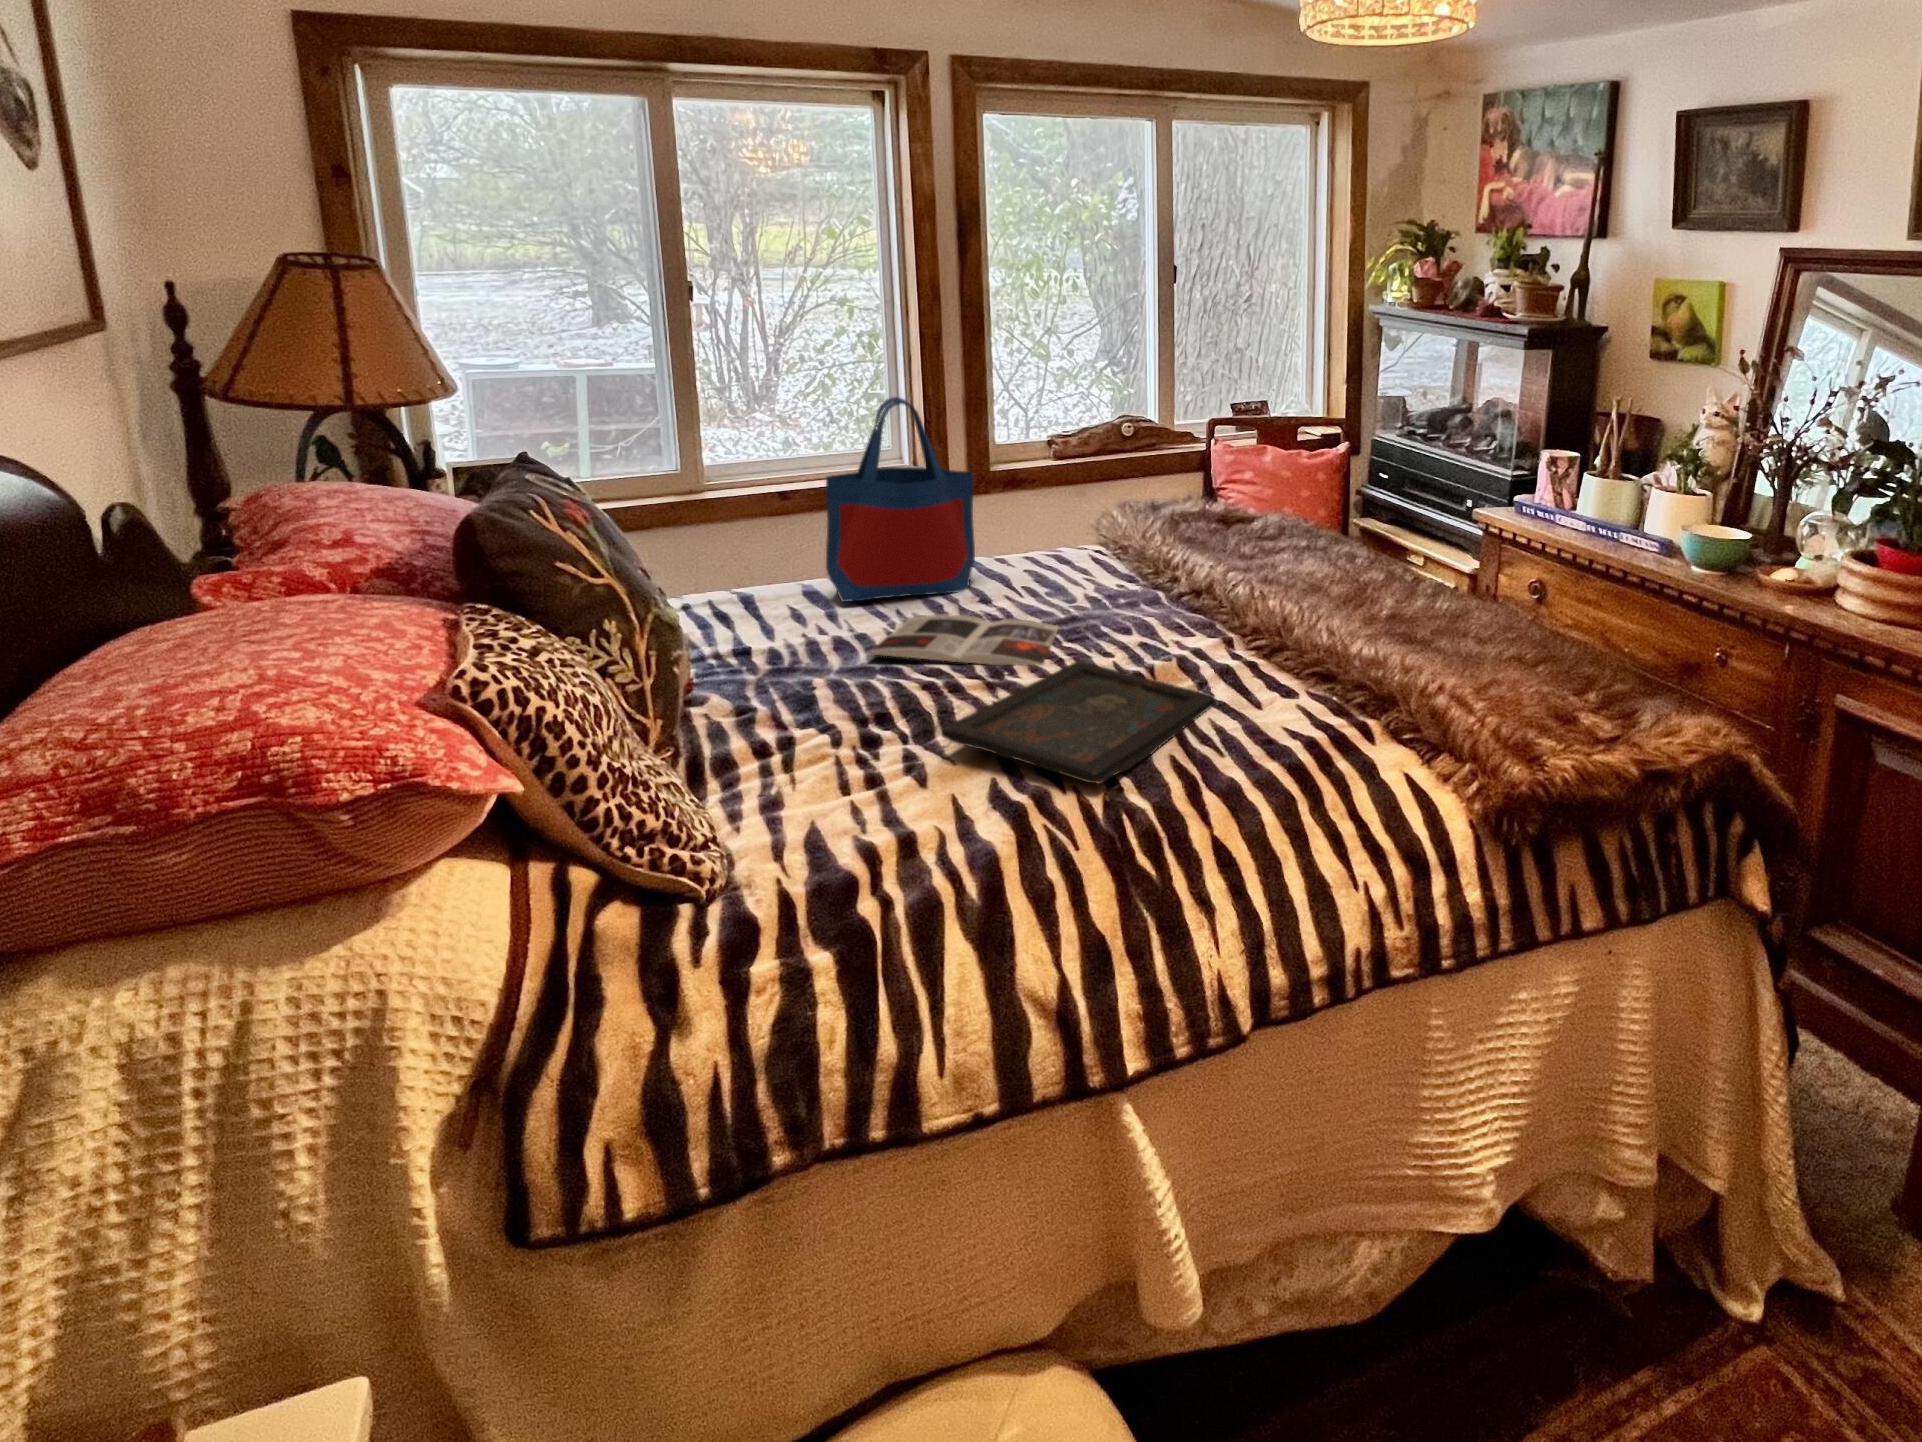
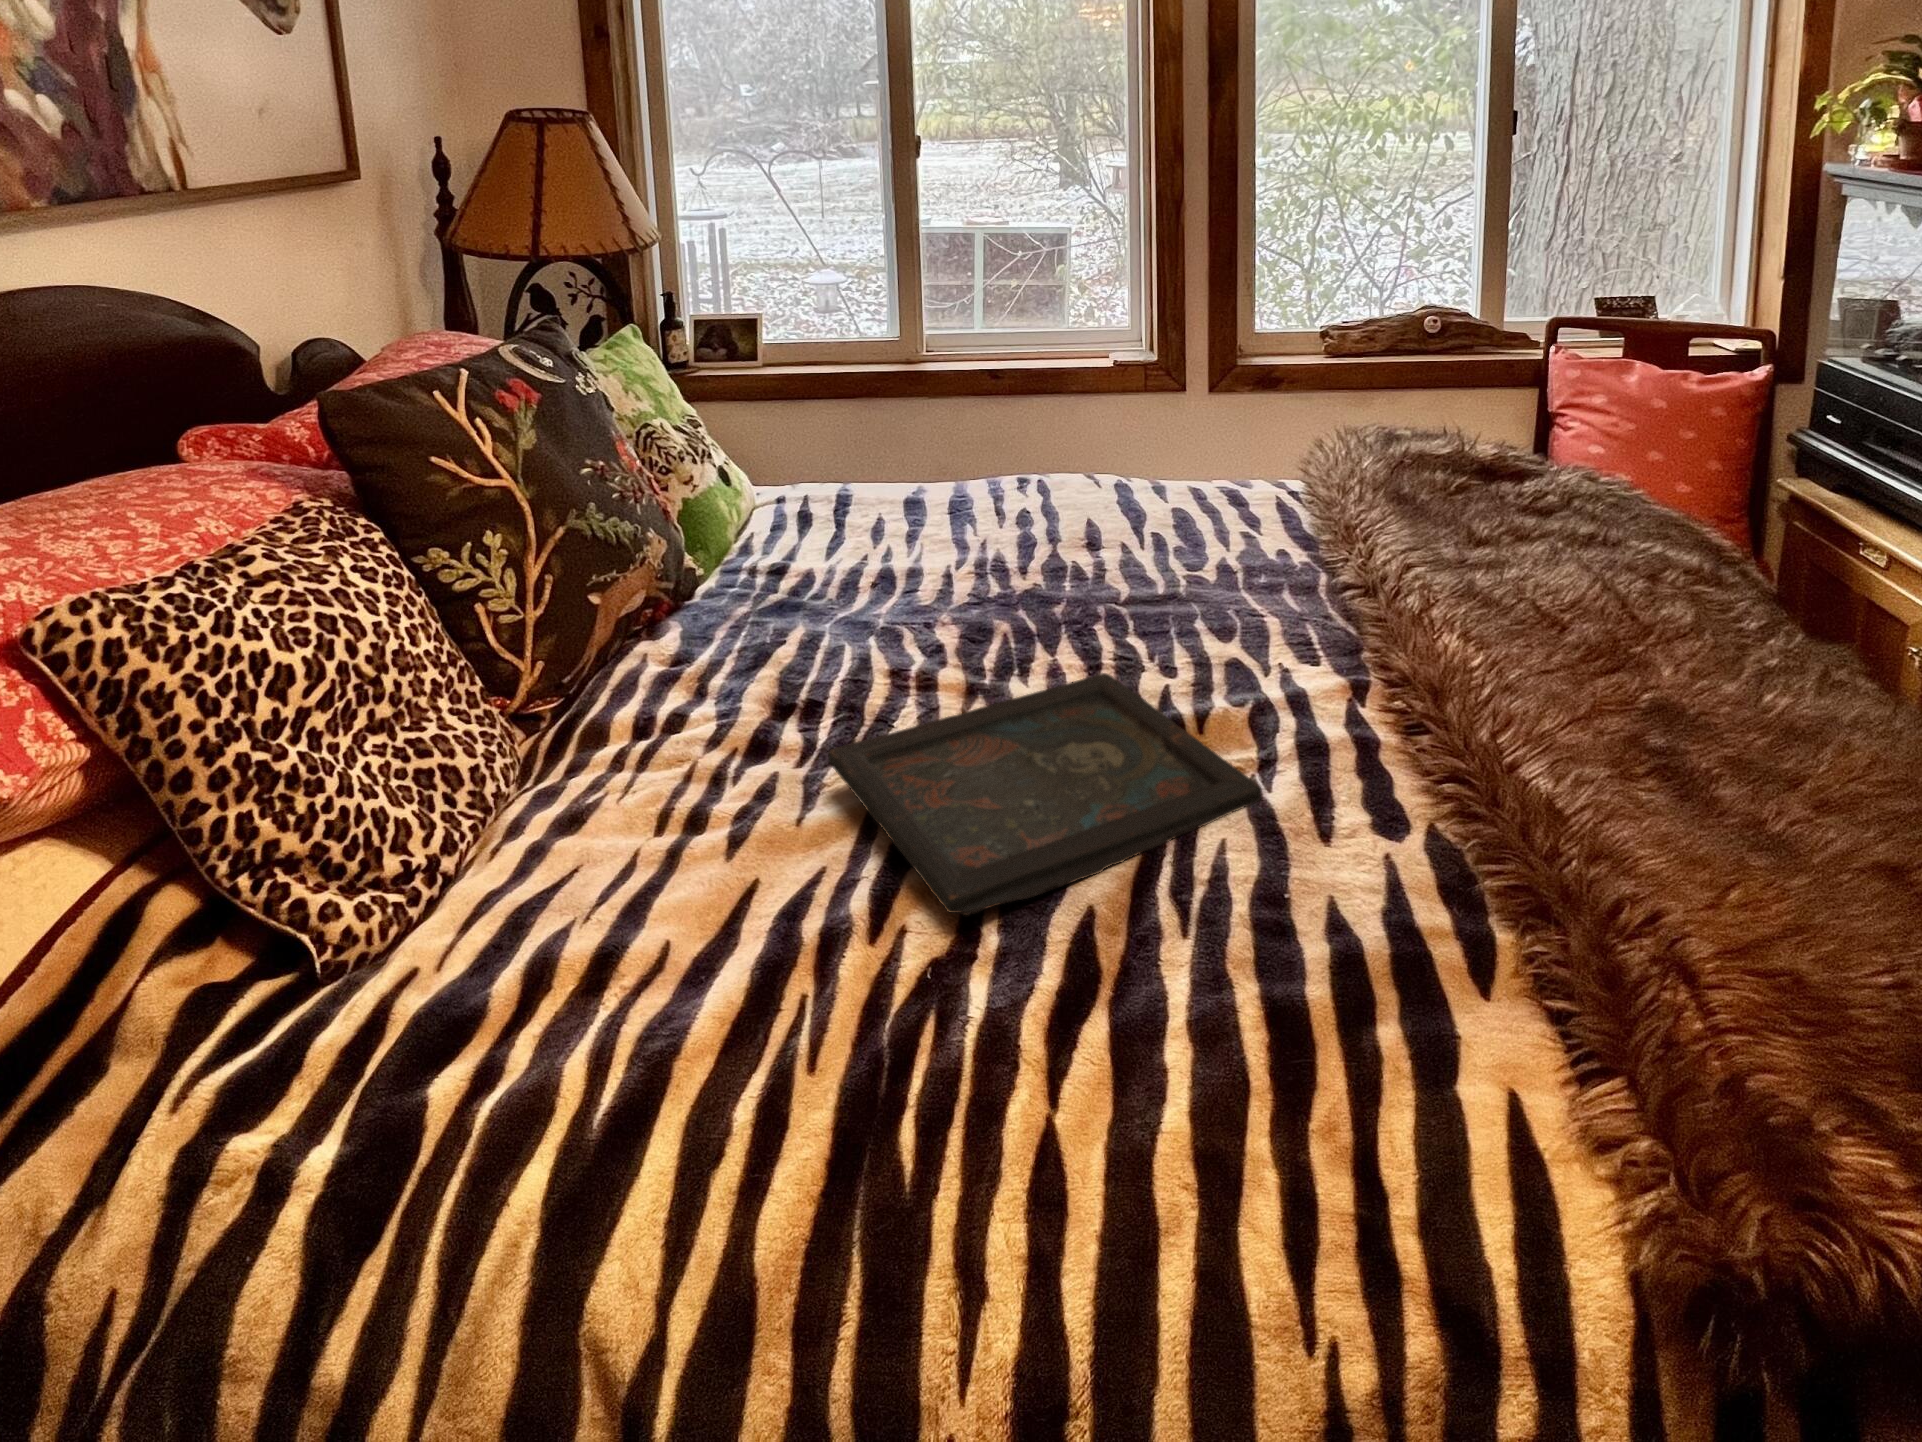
tote bag: present [826,397,975,602] -> none [923,273,1106,532]
magazine: present [868,615,1059,665] -> none [883,557,1167,673]

